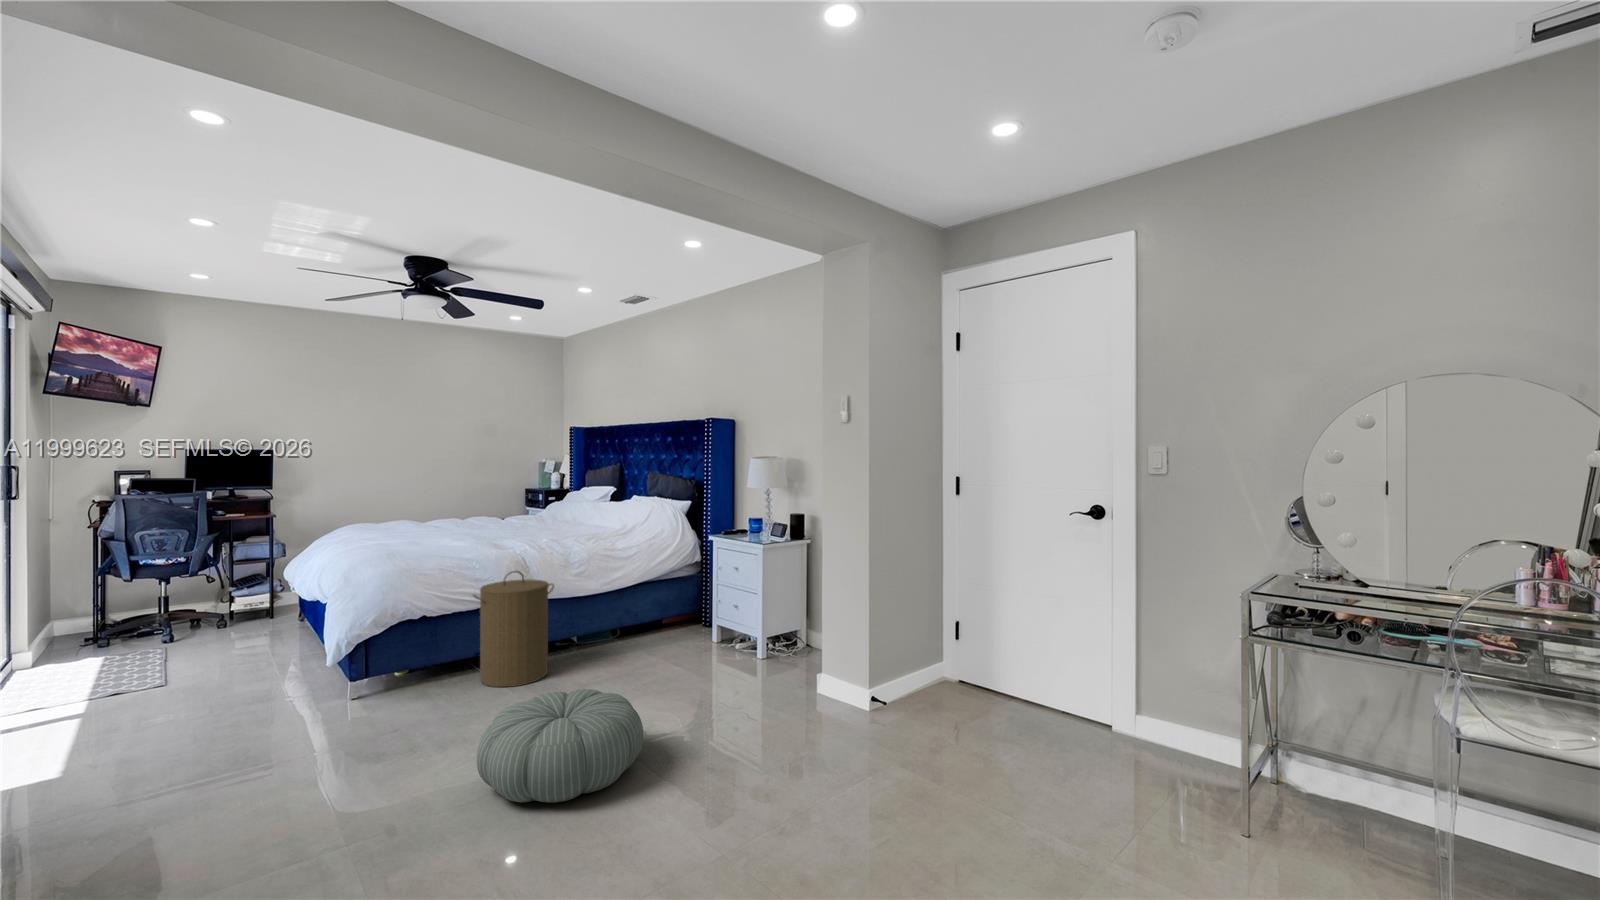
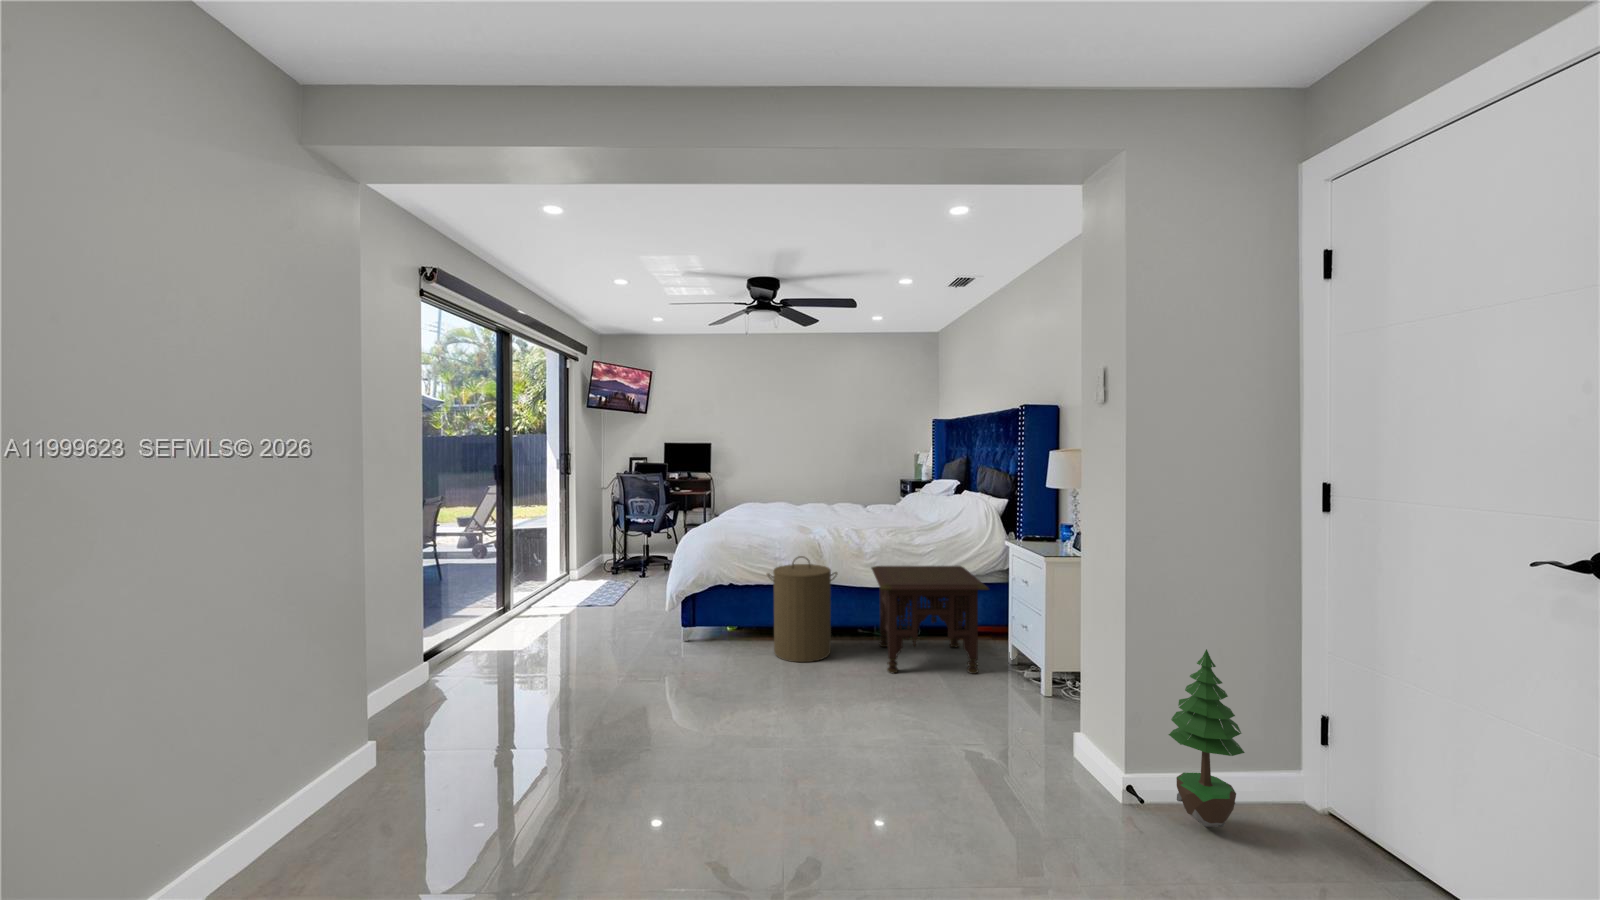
side table: none [580,564,709,673] -> present [872,566,989,674]
potted tree: none [891,586,935,709] -> present [1169,649,1245,827]
pouf: present [477,689,643,803] -> none [680,678,826,787]

